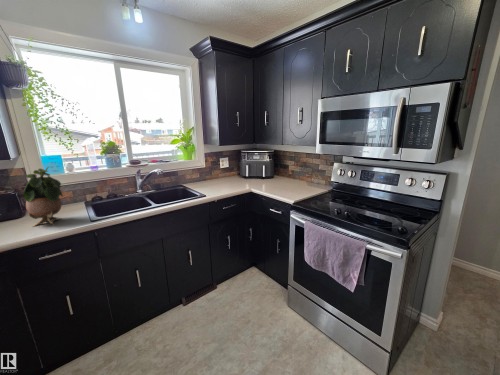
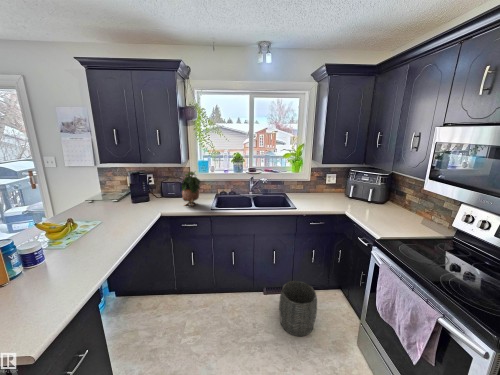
woven basket: none [210,271,251,330] -> present [279,281,317,336]

